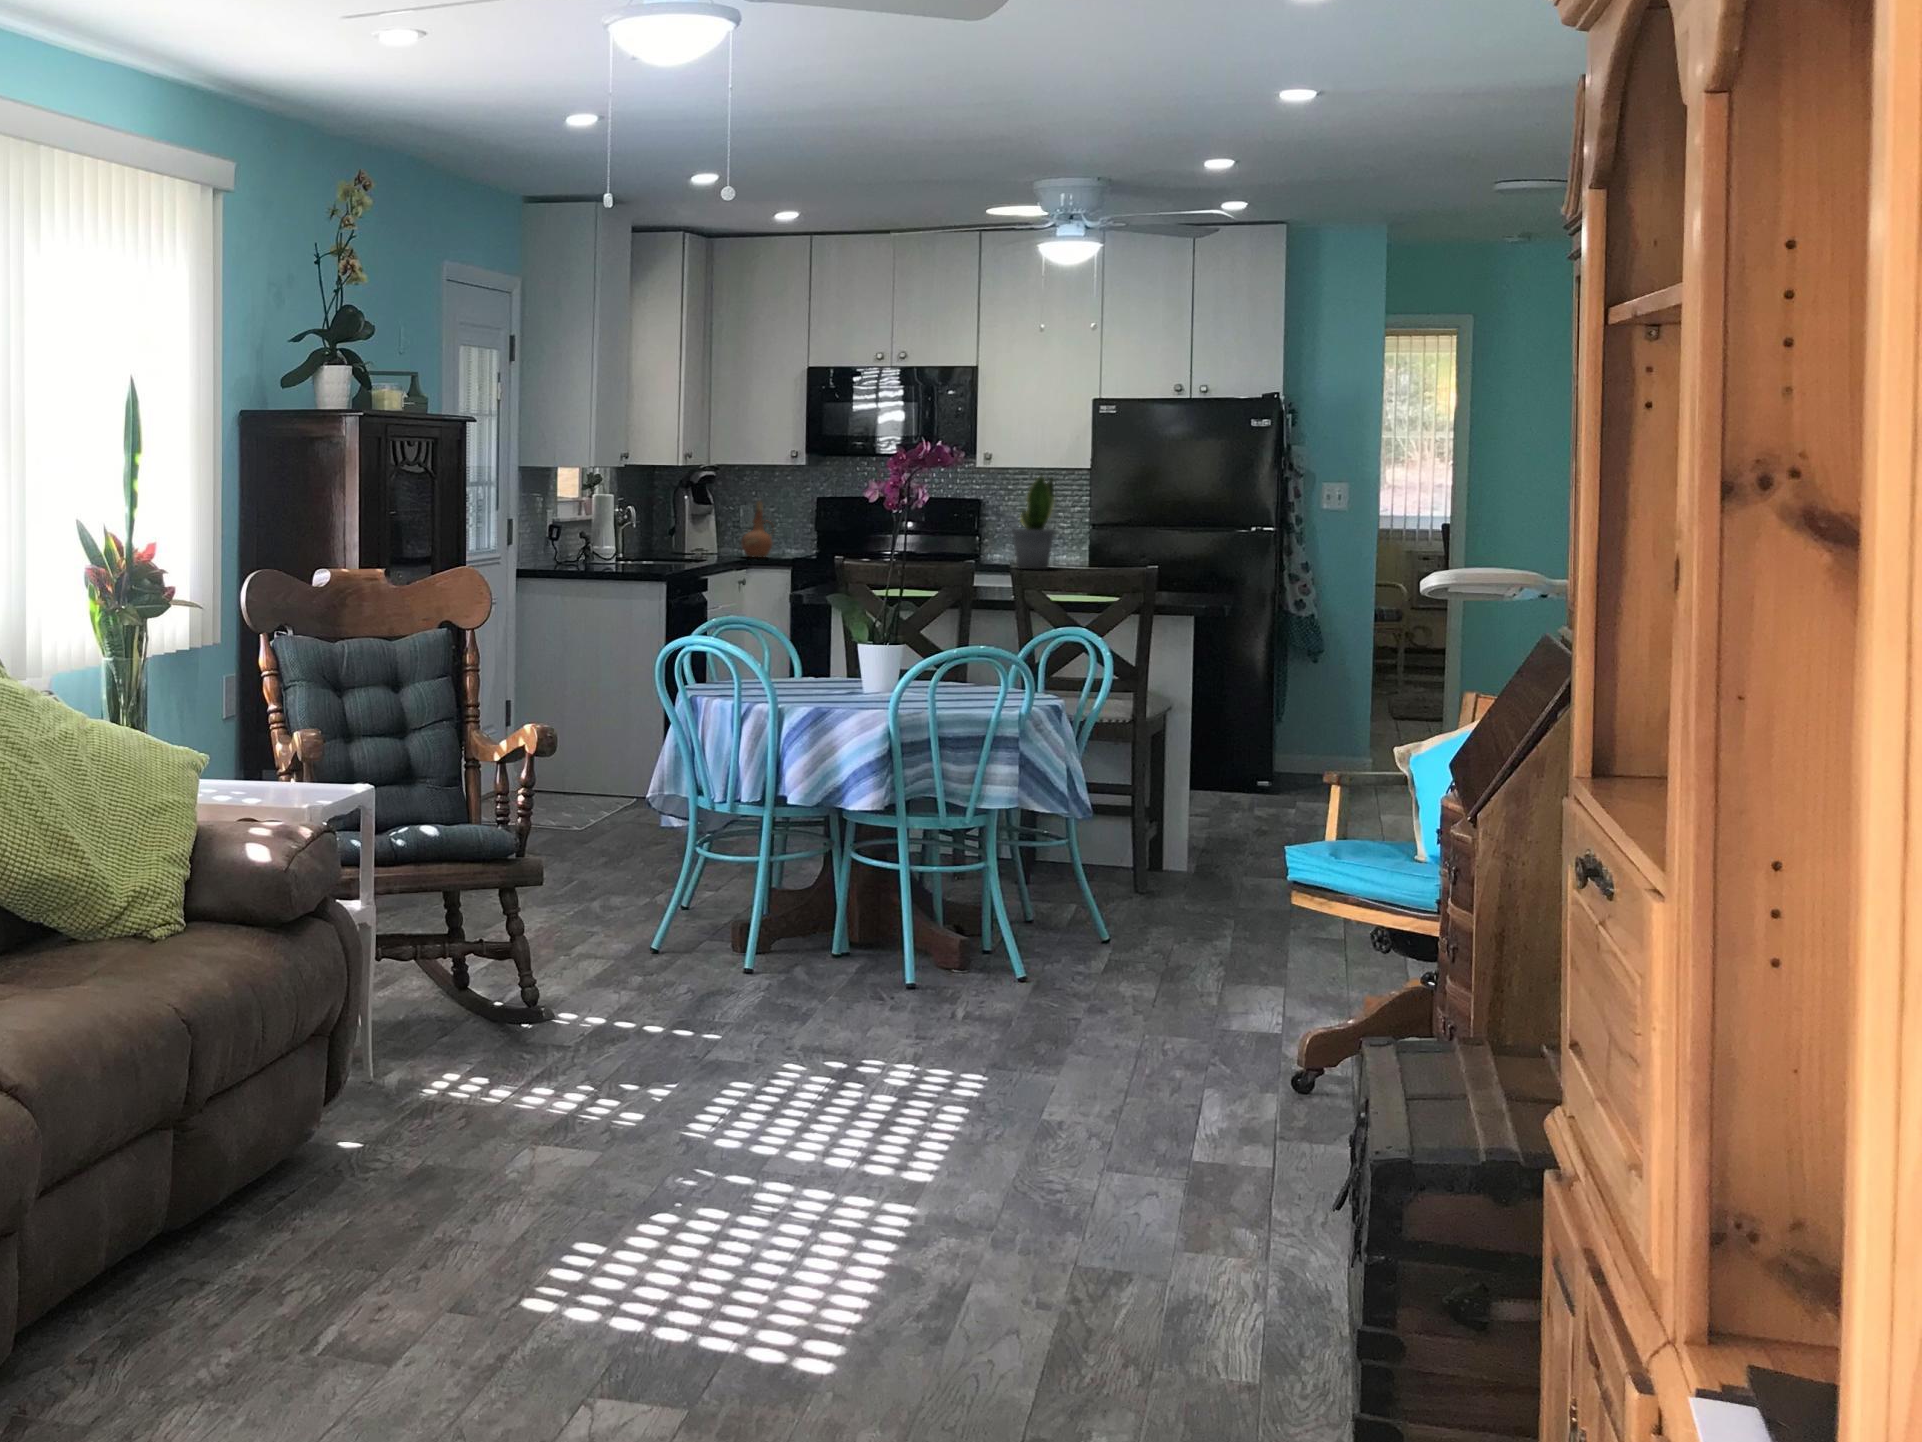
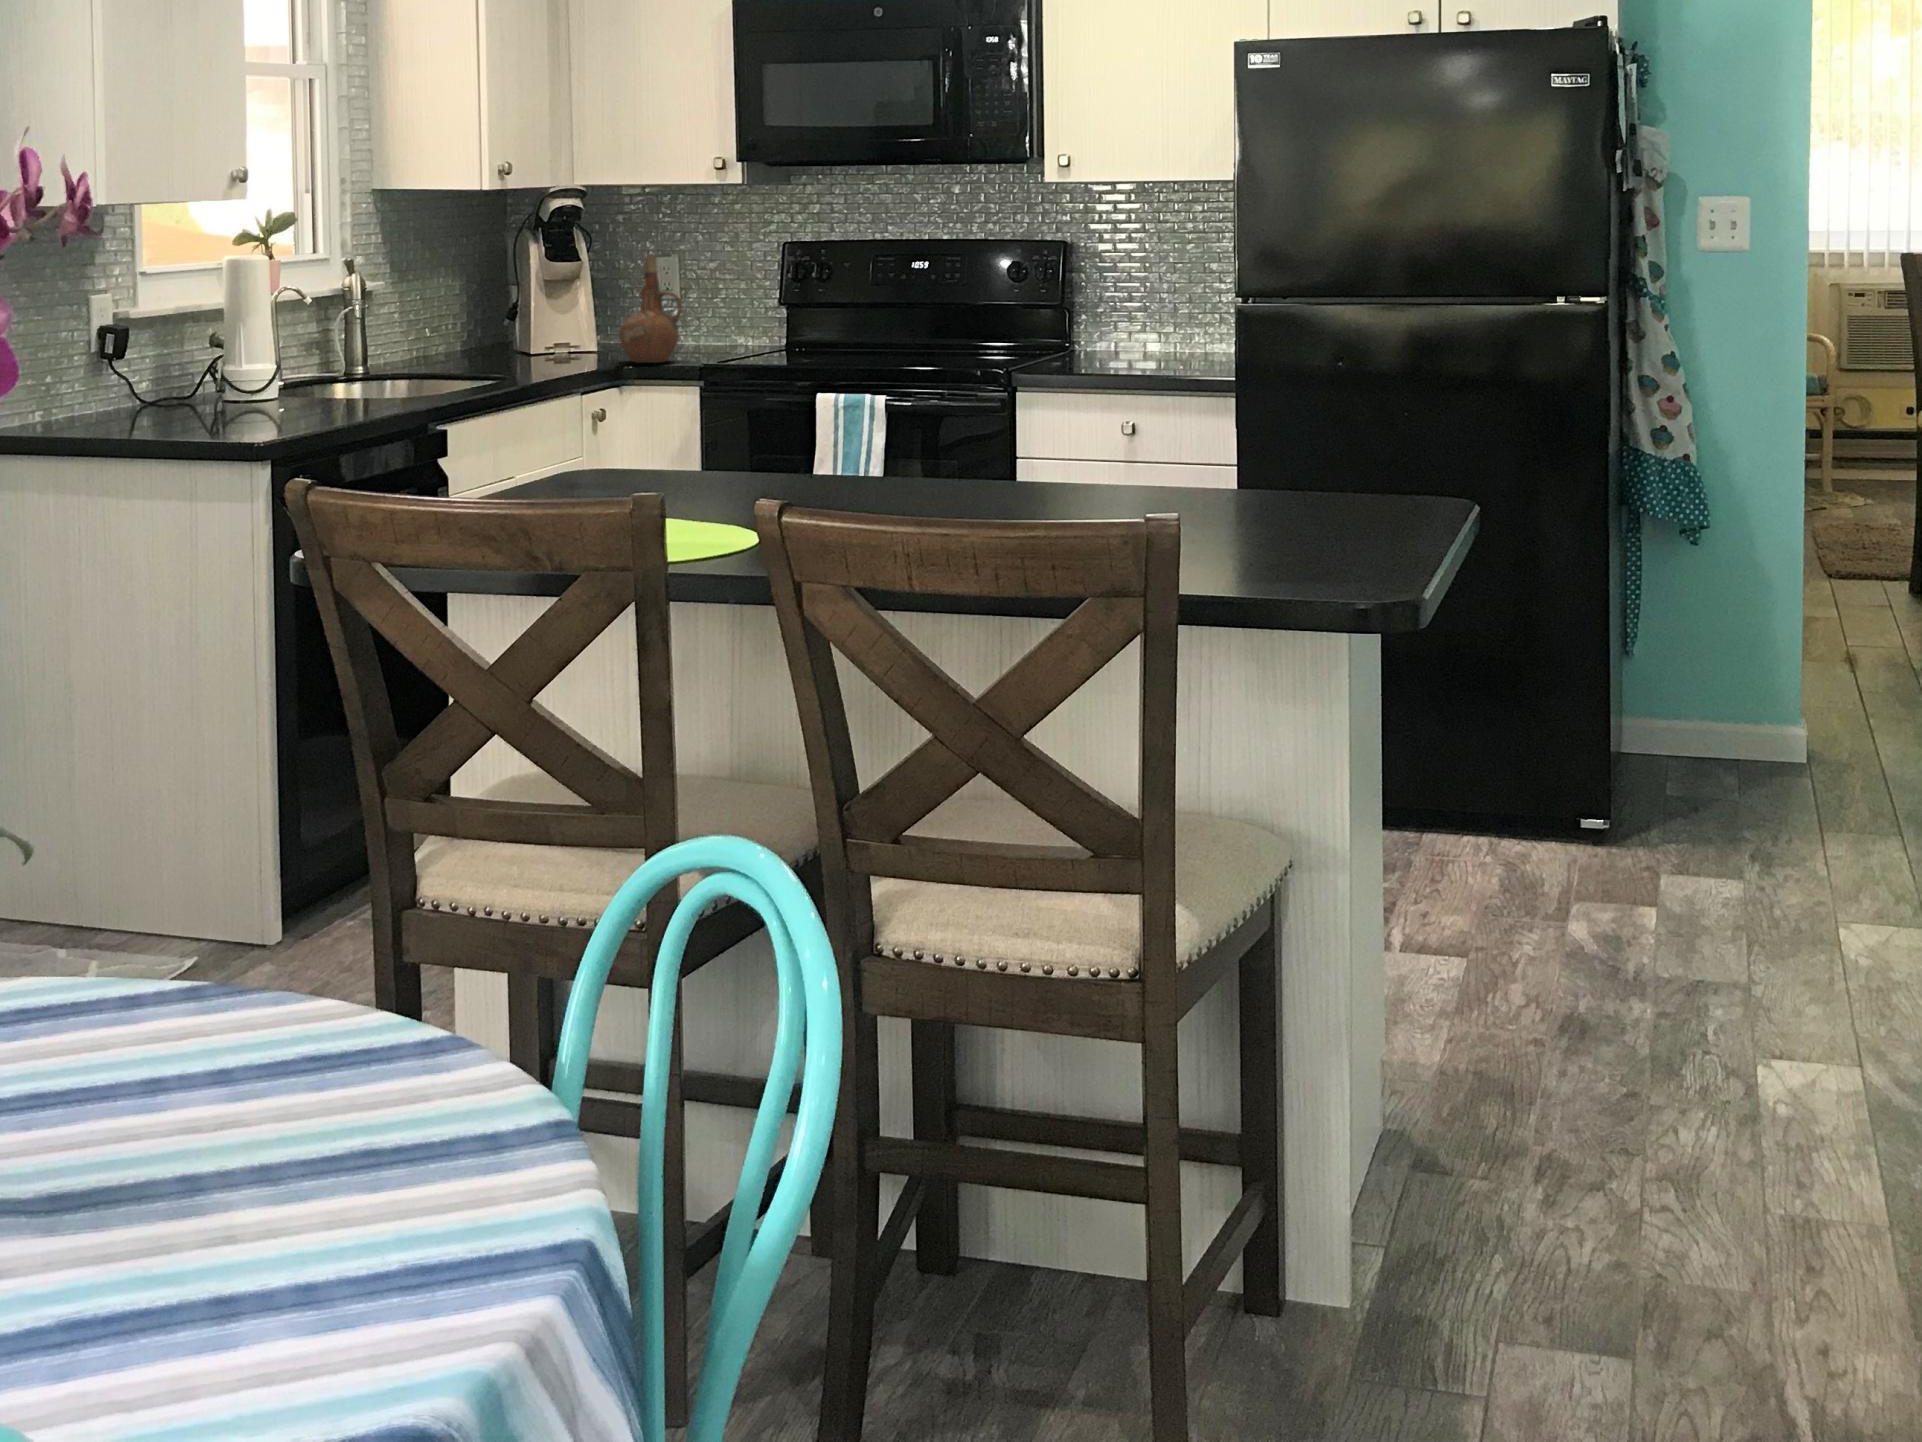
potted plant: present [1012,475,1054,569] -> none [1101,192,1186,383]

